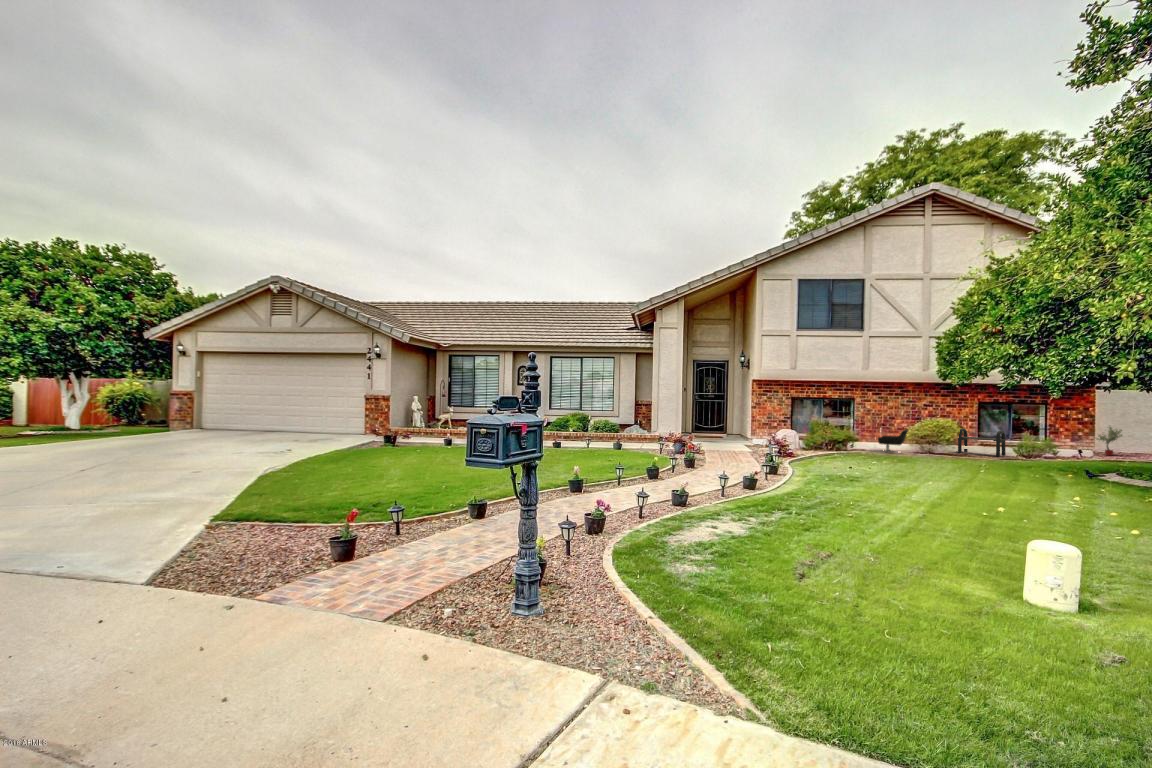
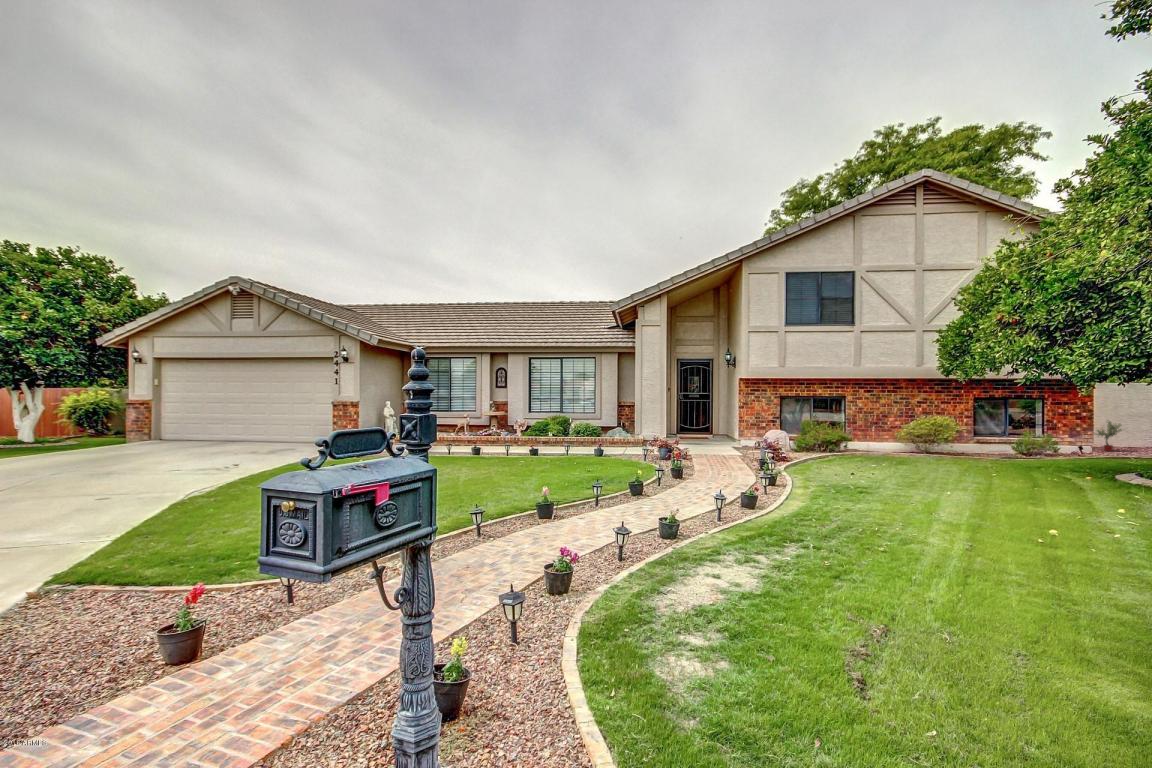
lounge chair: present [878,429,908,452] -> none [868,428,903,452]
bench: present [958,429,1006,457] -> none [954,426,1004,455]

